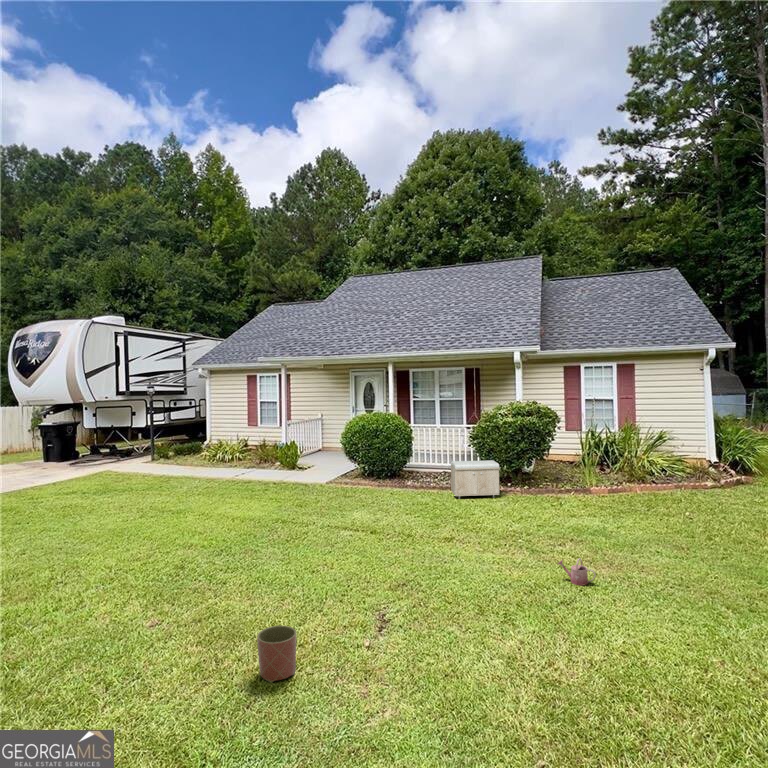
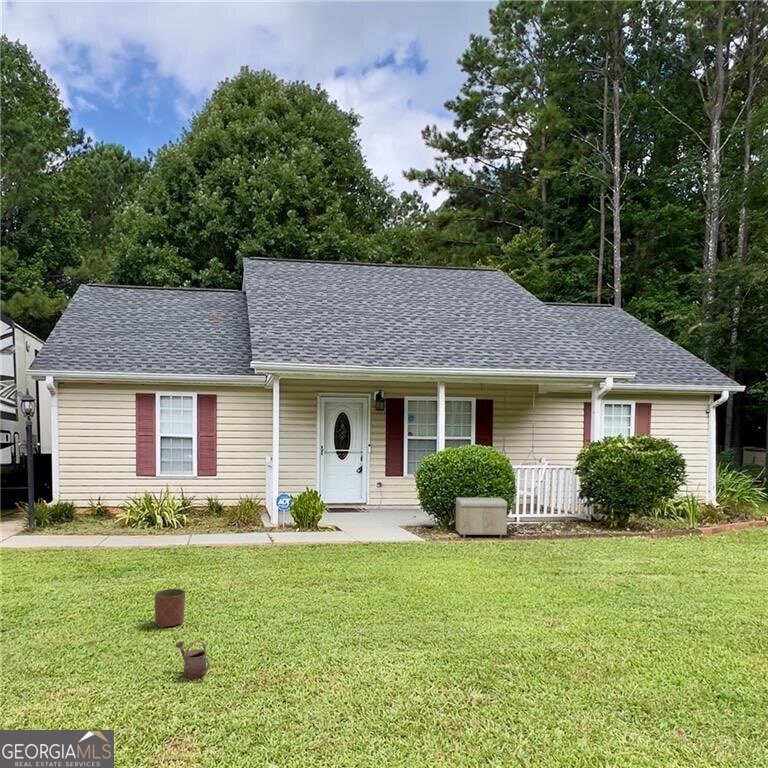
watering can: present [558,558,596,586] -> present [175,640,210,679]
planter: present [257,625,296,682] -> present [155,589,186,628]

